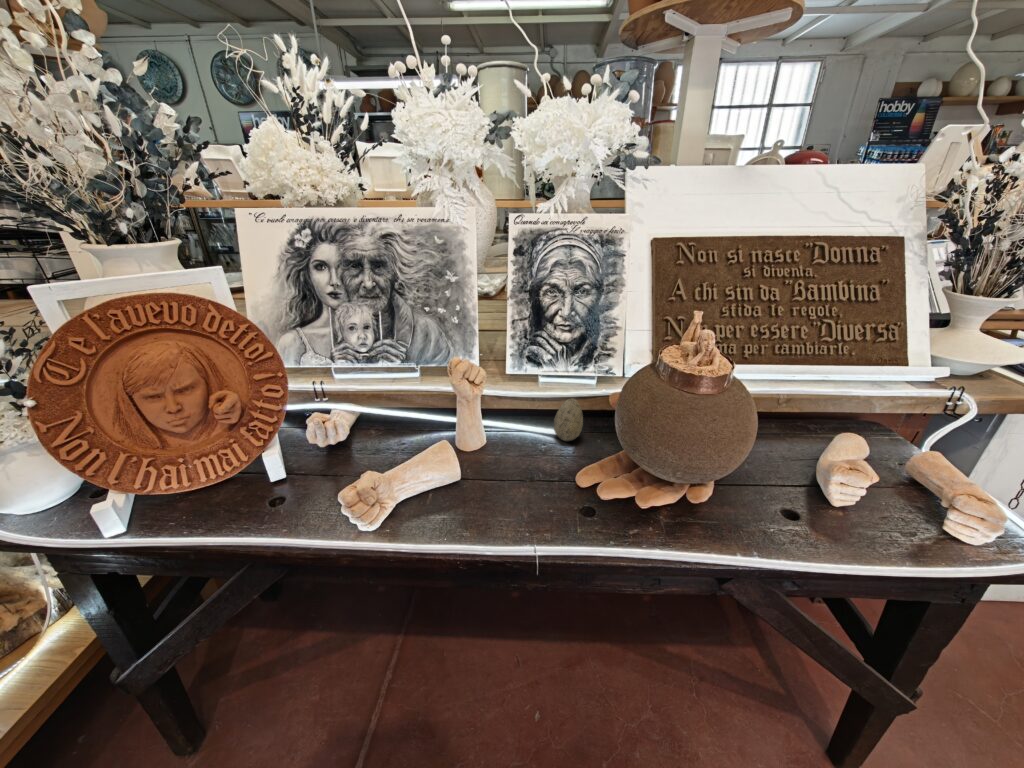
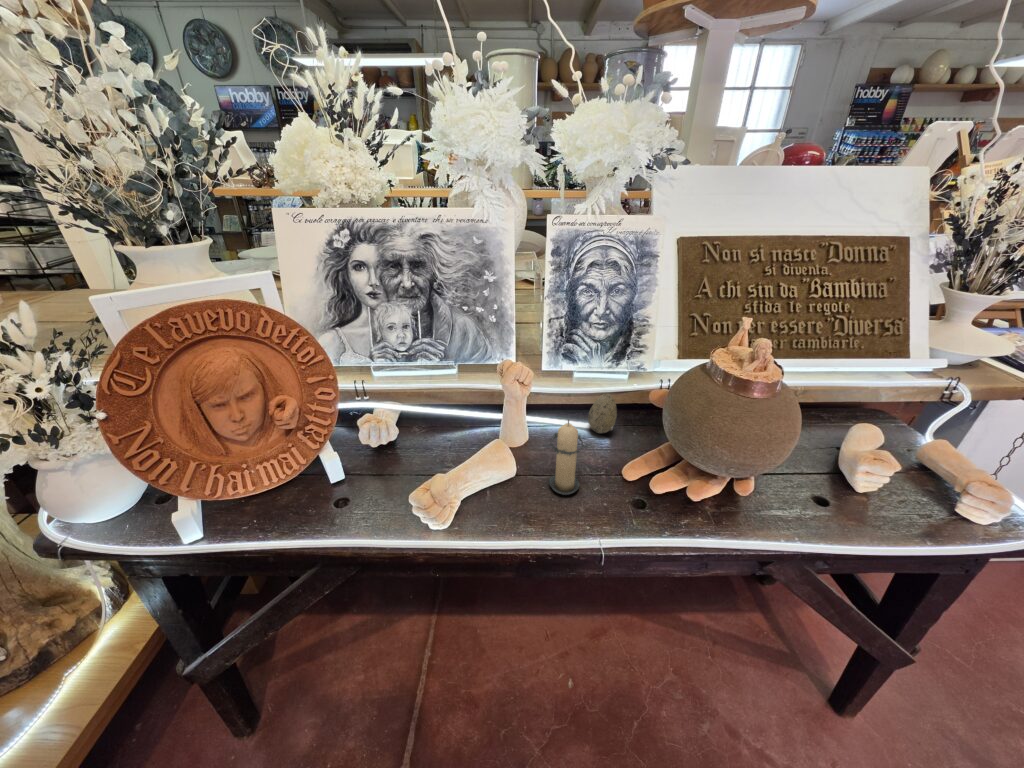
candle: none [496,421,538,504] -> present [549,420,583,495]

